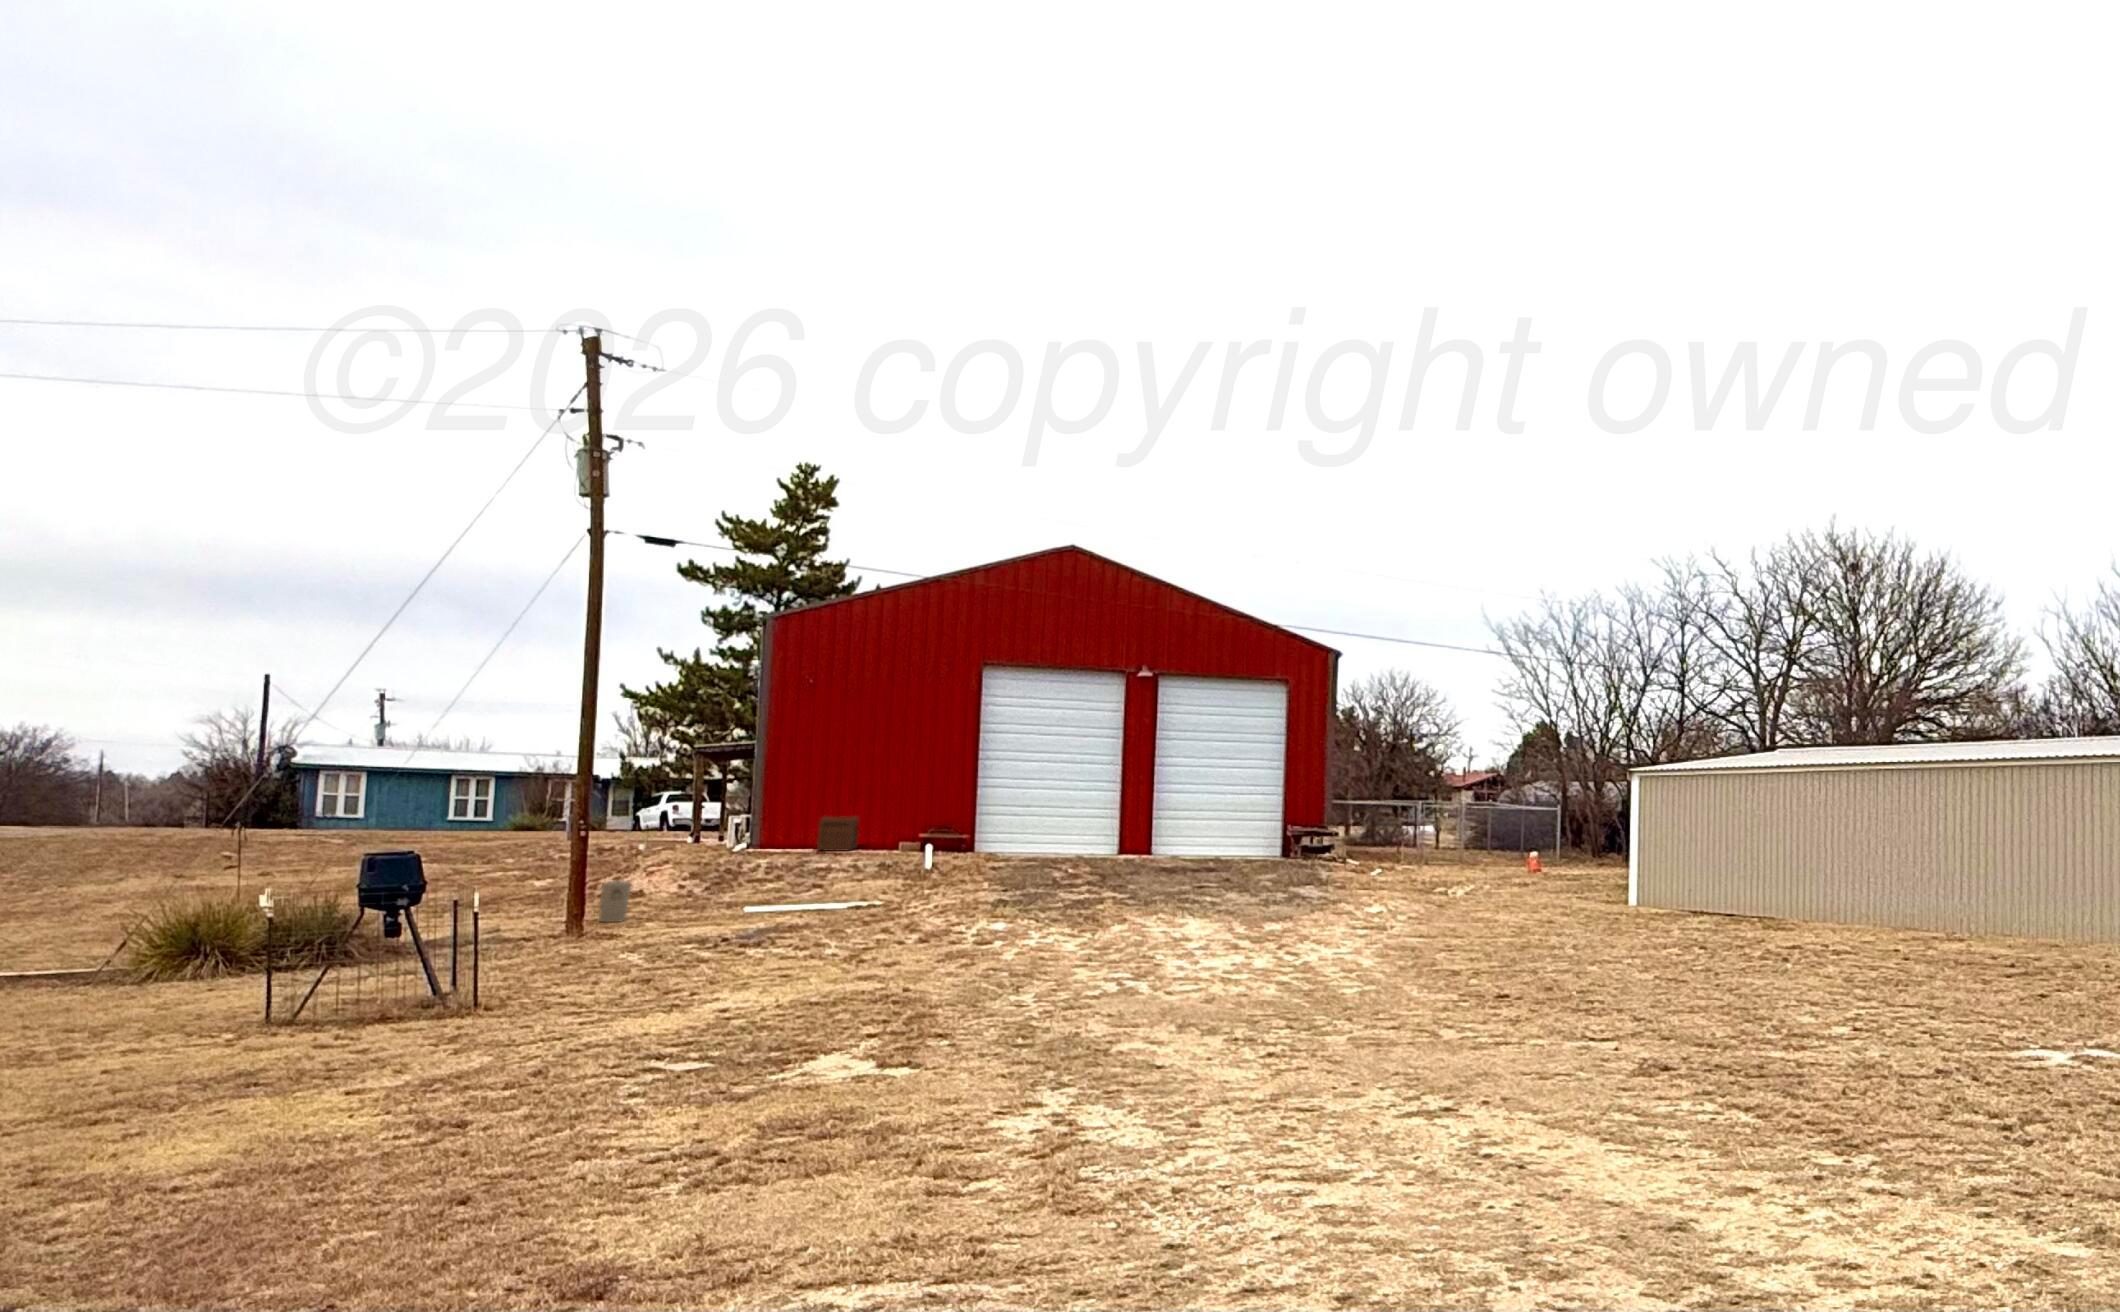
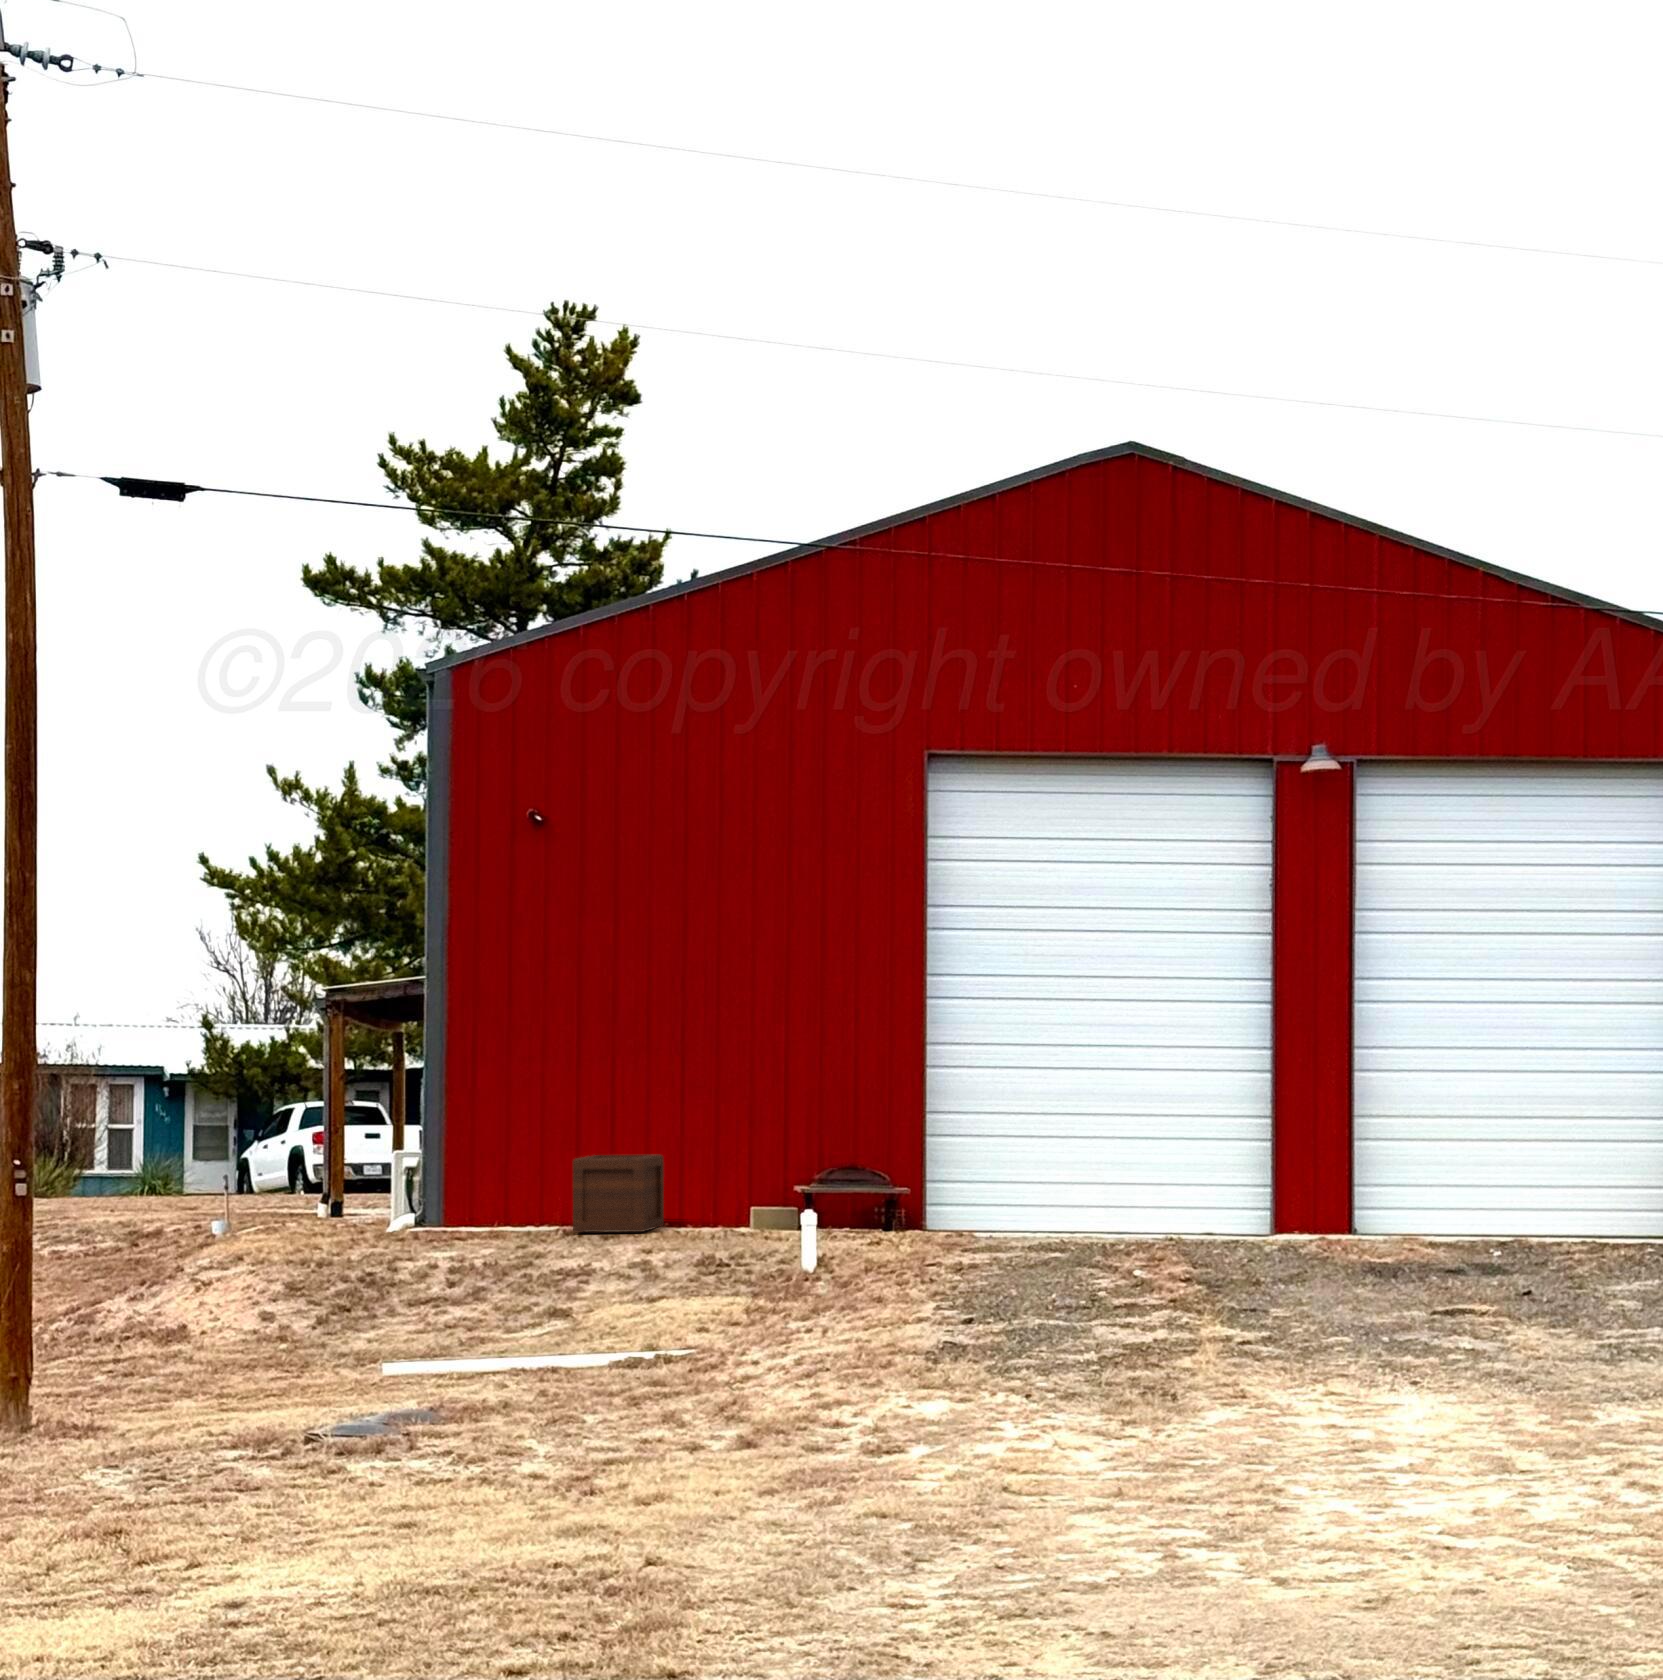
trash can: present [599,880,631,922] -> none [28,1295,96,1397]

